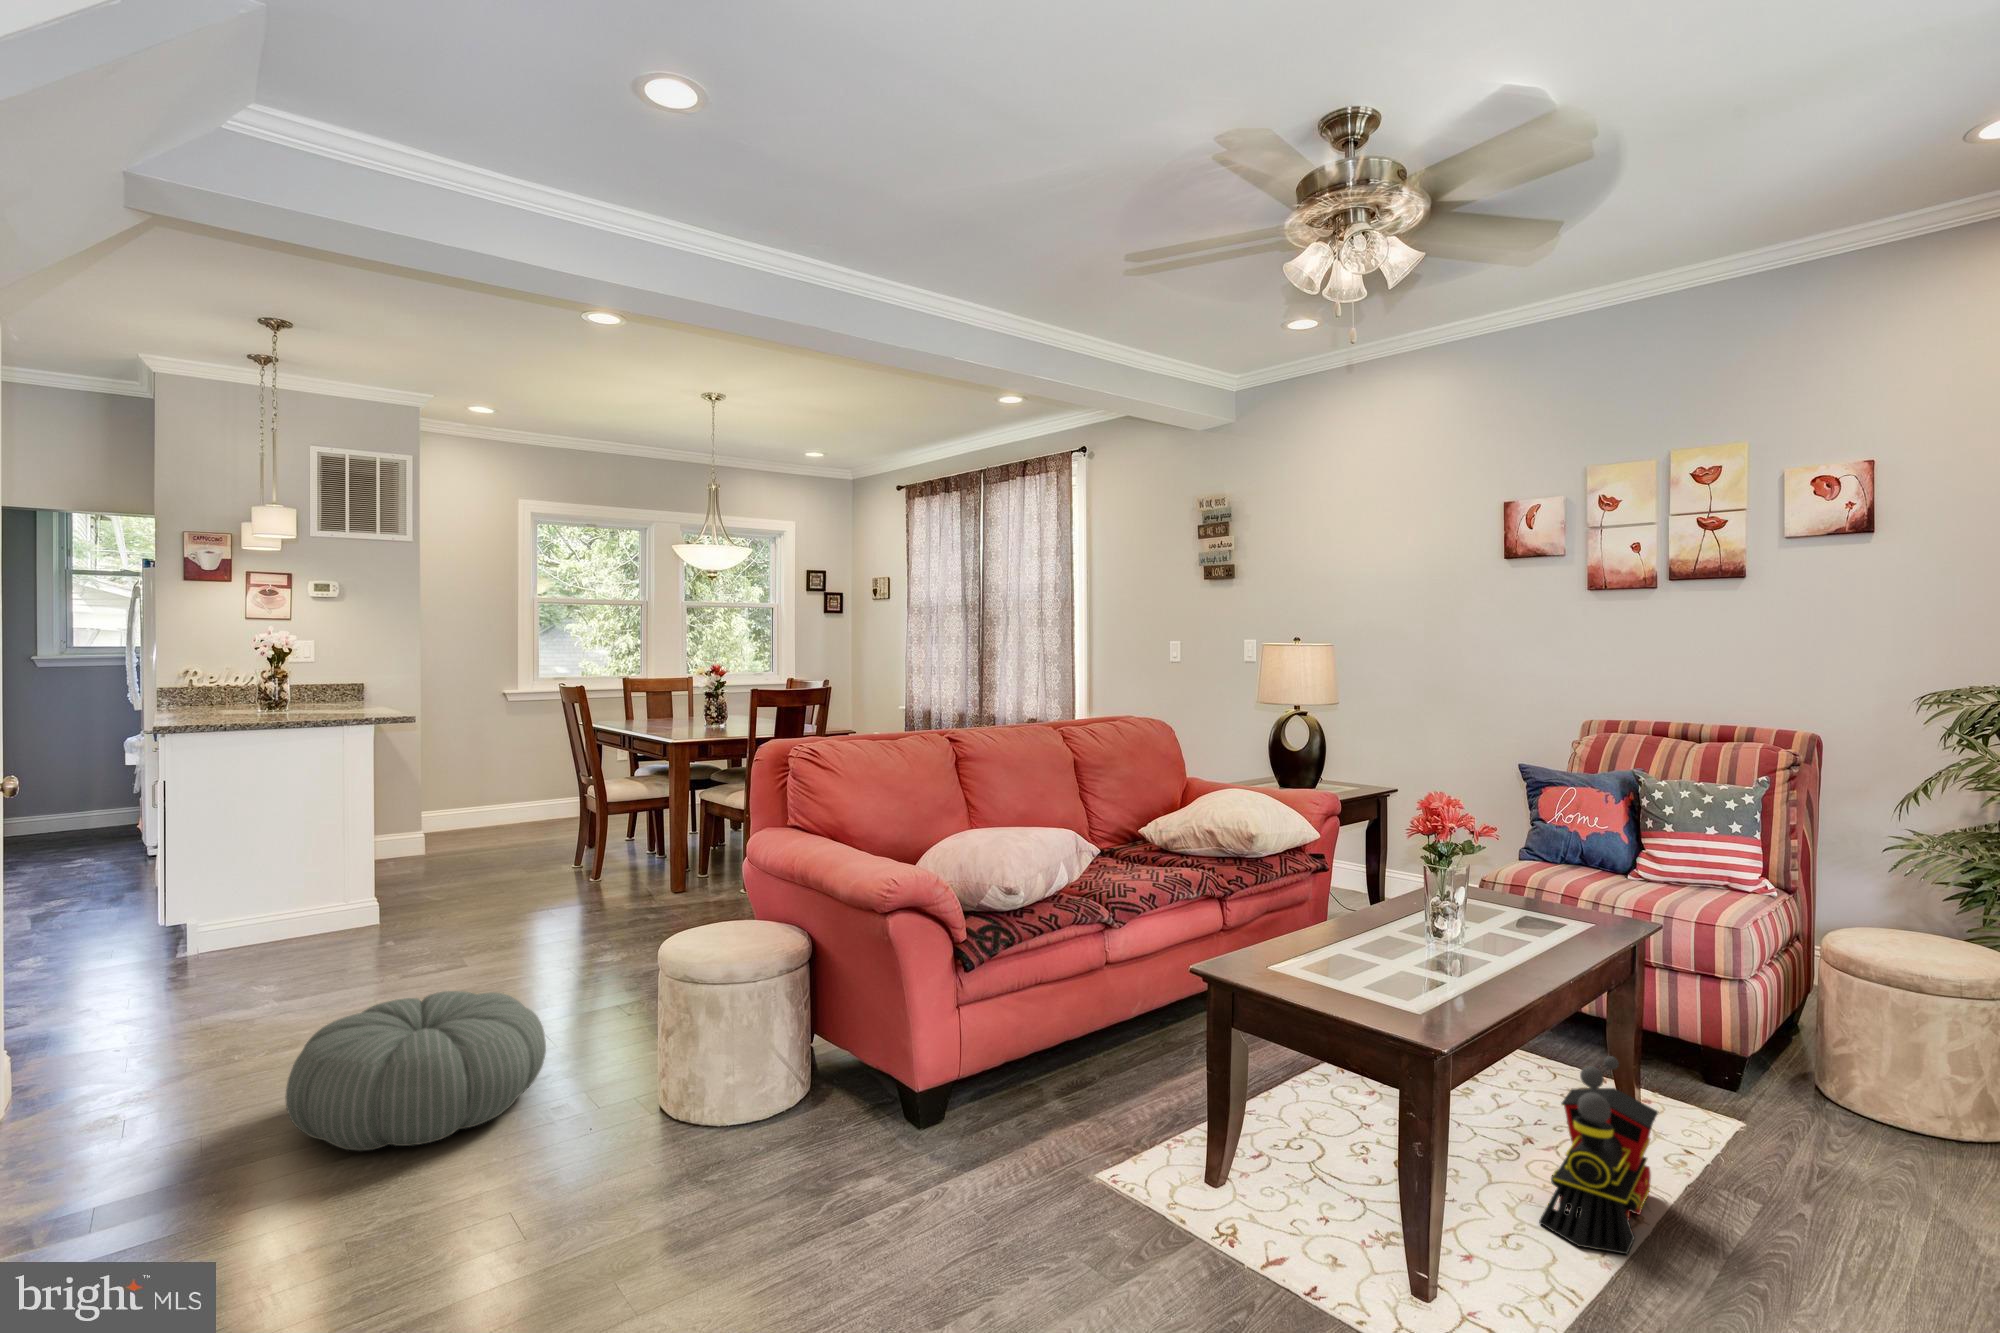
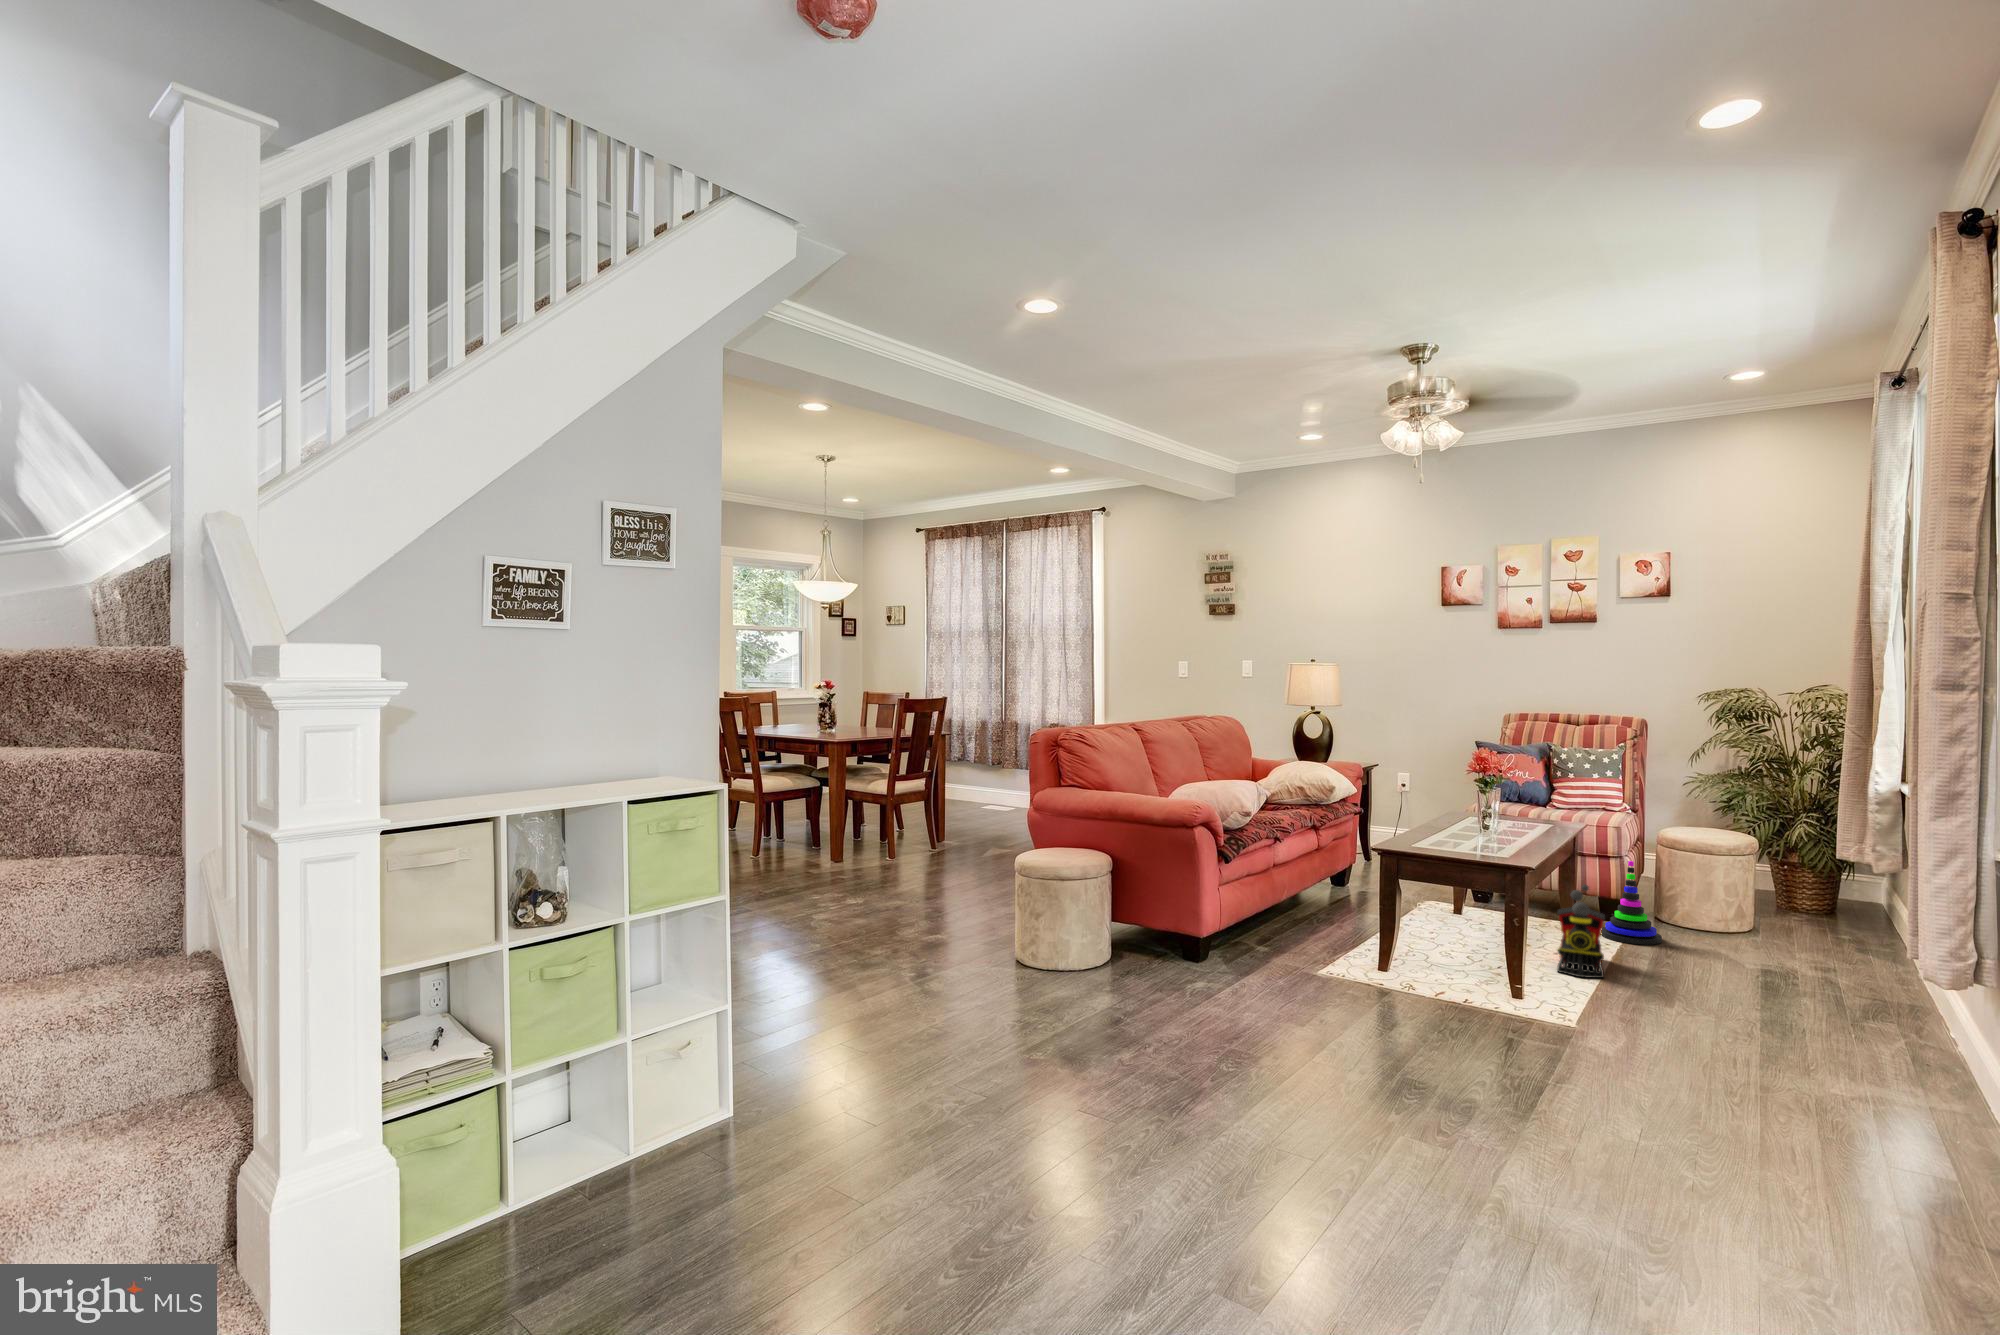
pouf: present [286,991,546,1151] -> none [802,901,951,991]
stacking toy: none [1680,1000,1798,1162] -> present [1601,861,1662,945]

